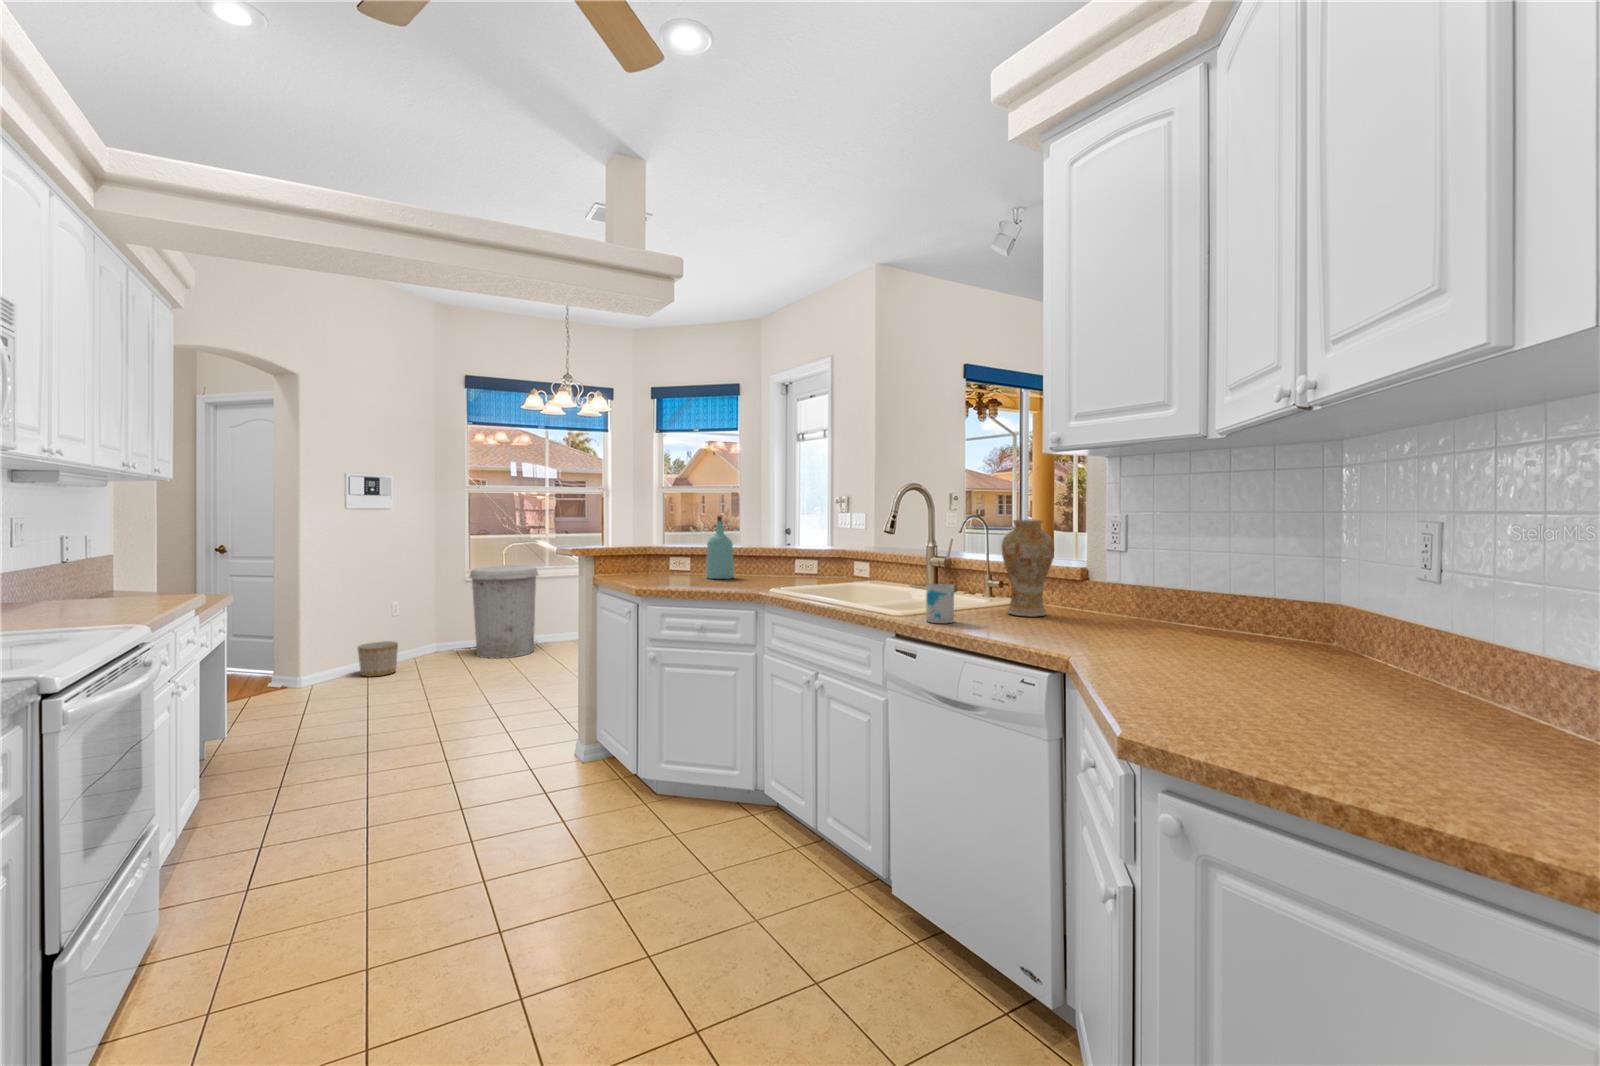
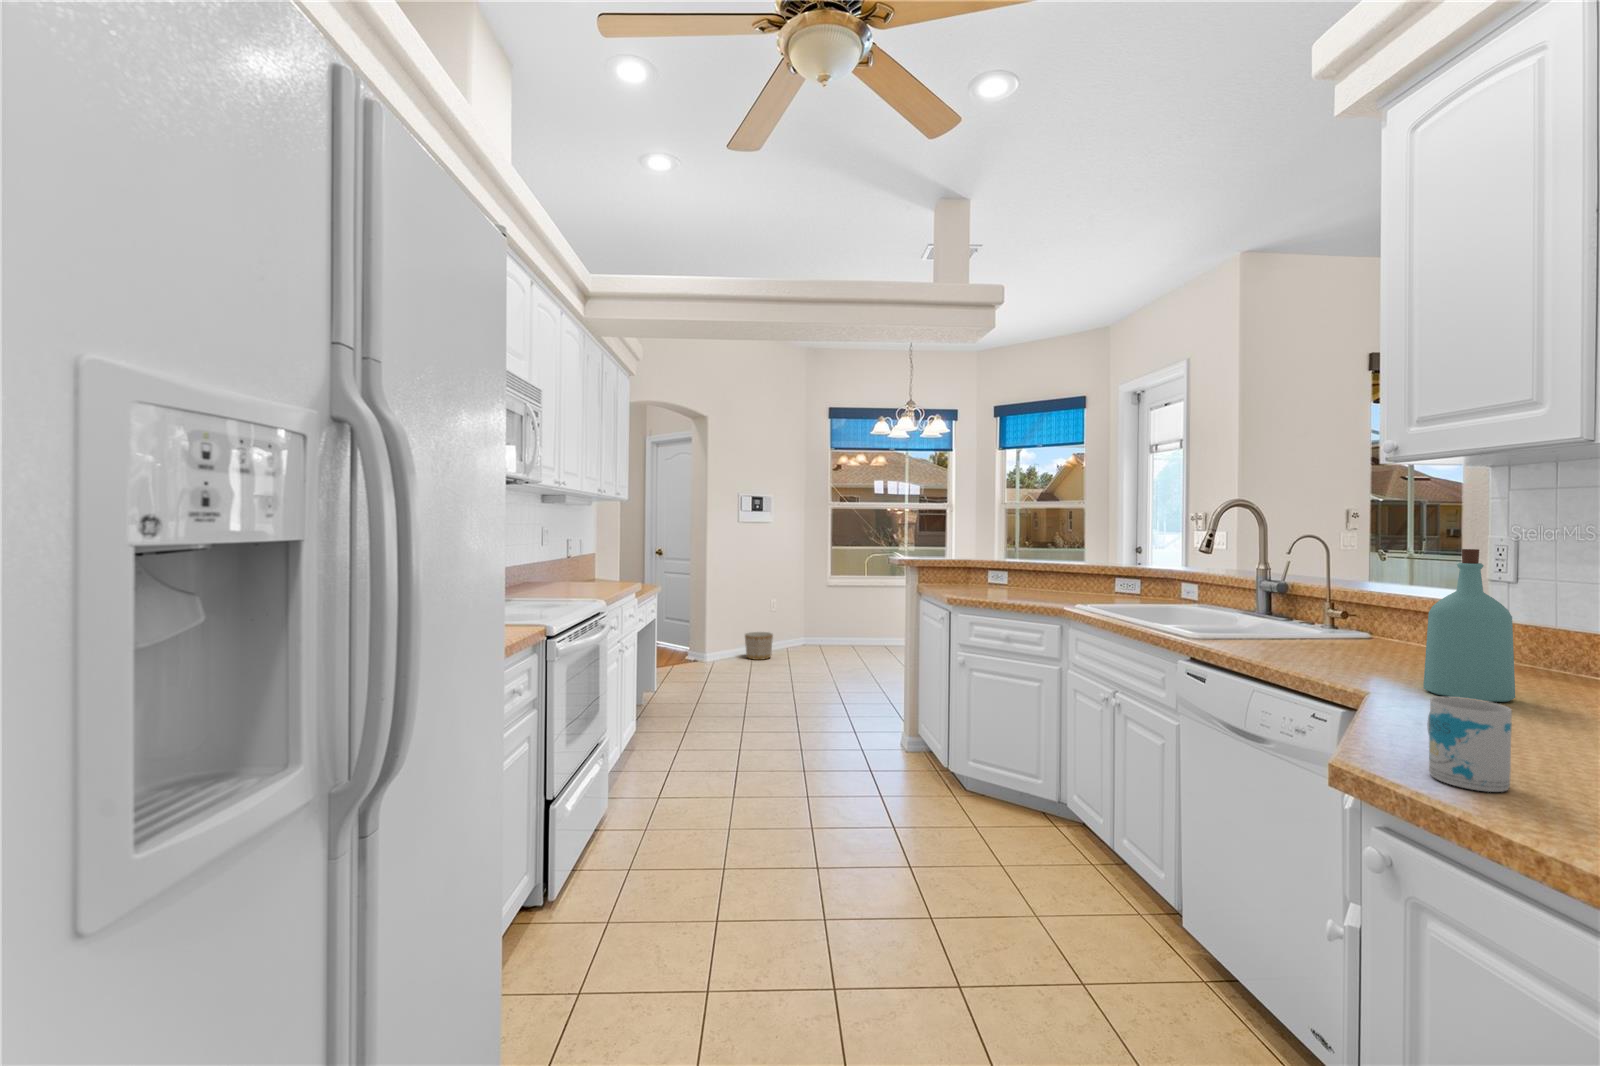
bottle: present [706,516,734,579] -> present [1423,549,1515,702]
vase: present [1002,520,1054,617] -> none [1333,541,1407,654]
trash can: present [469,565,538,658] -> none [827,574,885,656]
mug: present [926,584,954,623] -> present [1427,697,1512,792]

